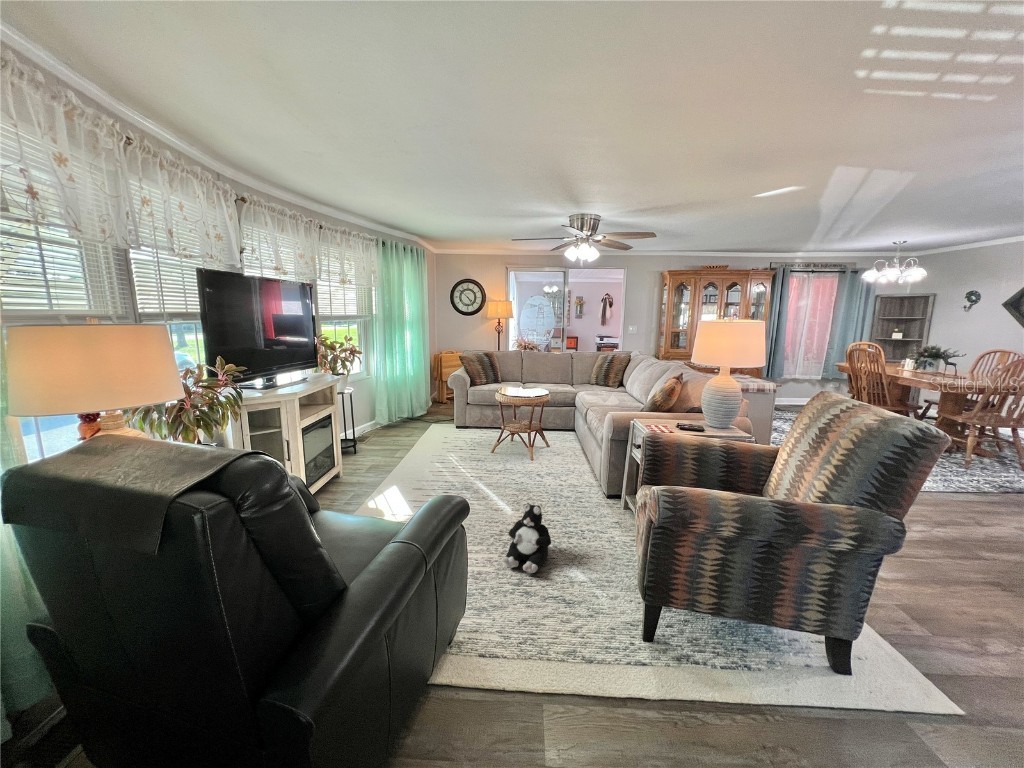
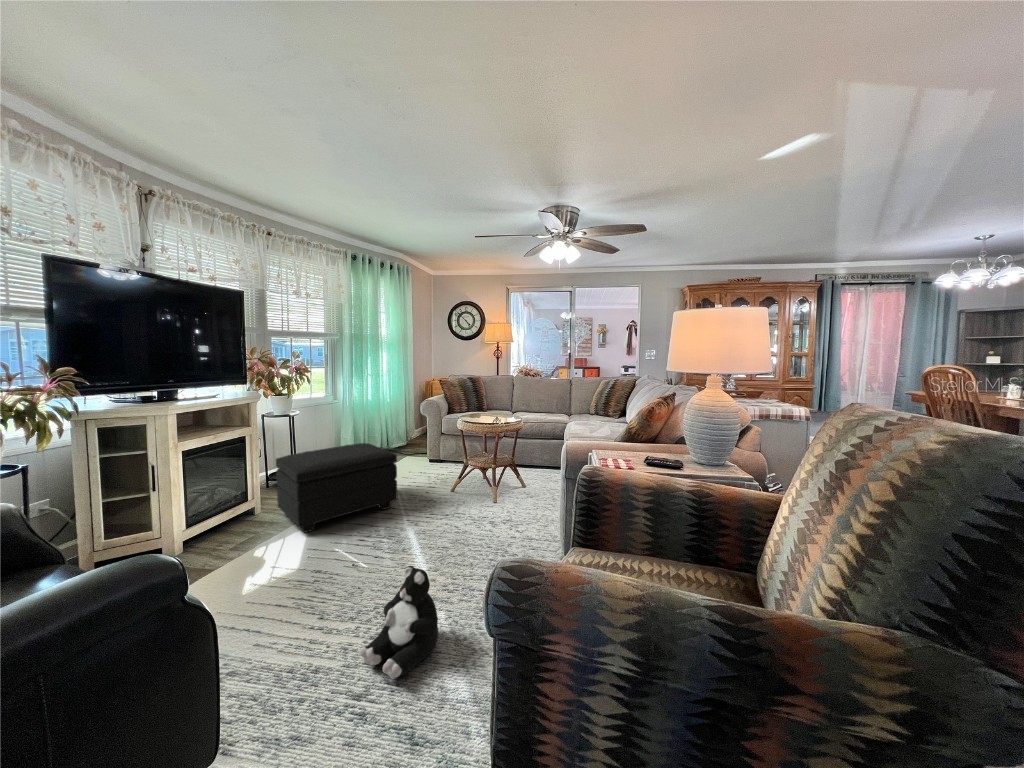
footstool: none [358,415,457,489] -> present [276,443,397,533]

